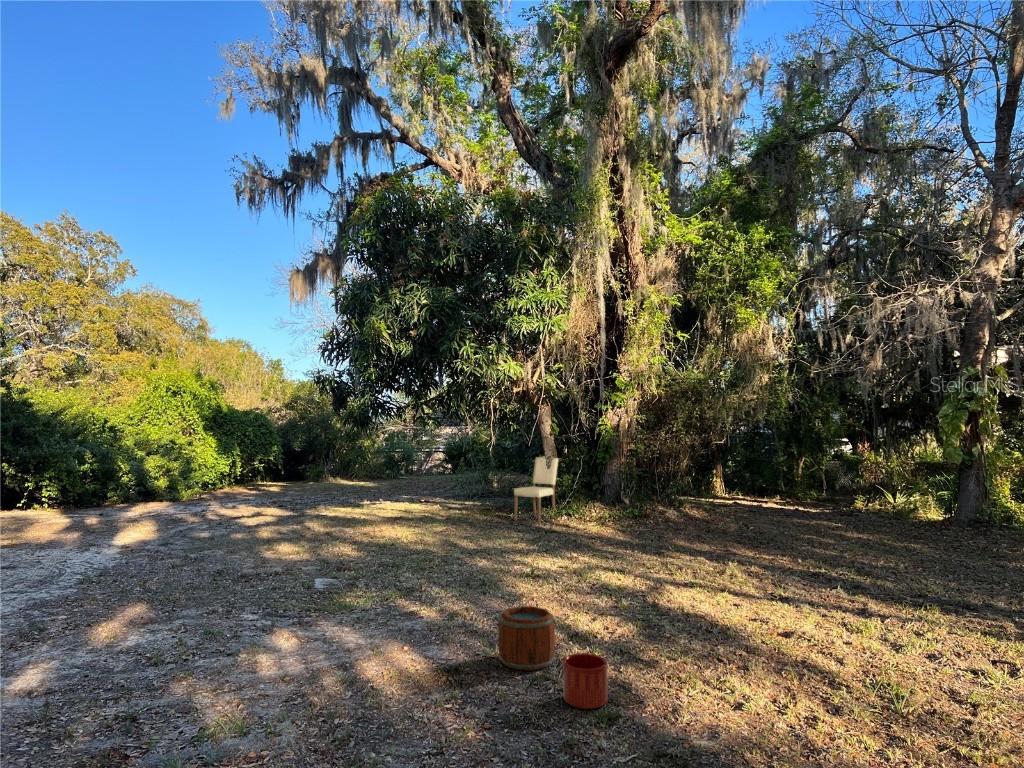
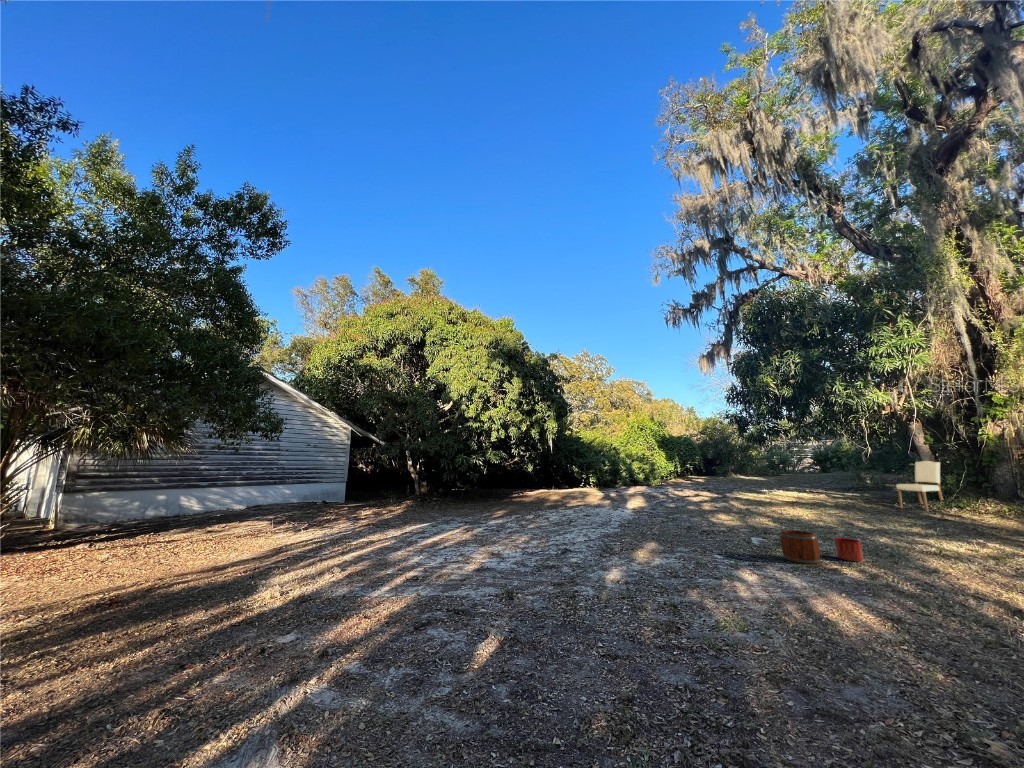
bucket: present [498,606,555,671] -> present [780,530,821,564]
planter: present [563,653,608,709] -> present [834,538,863,562]

